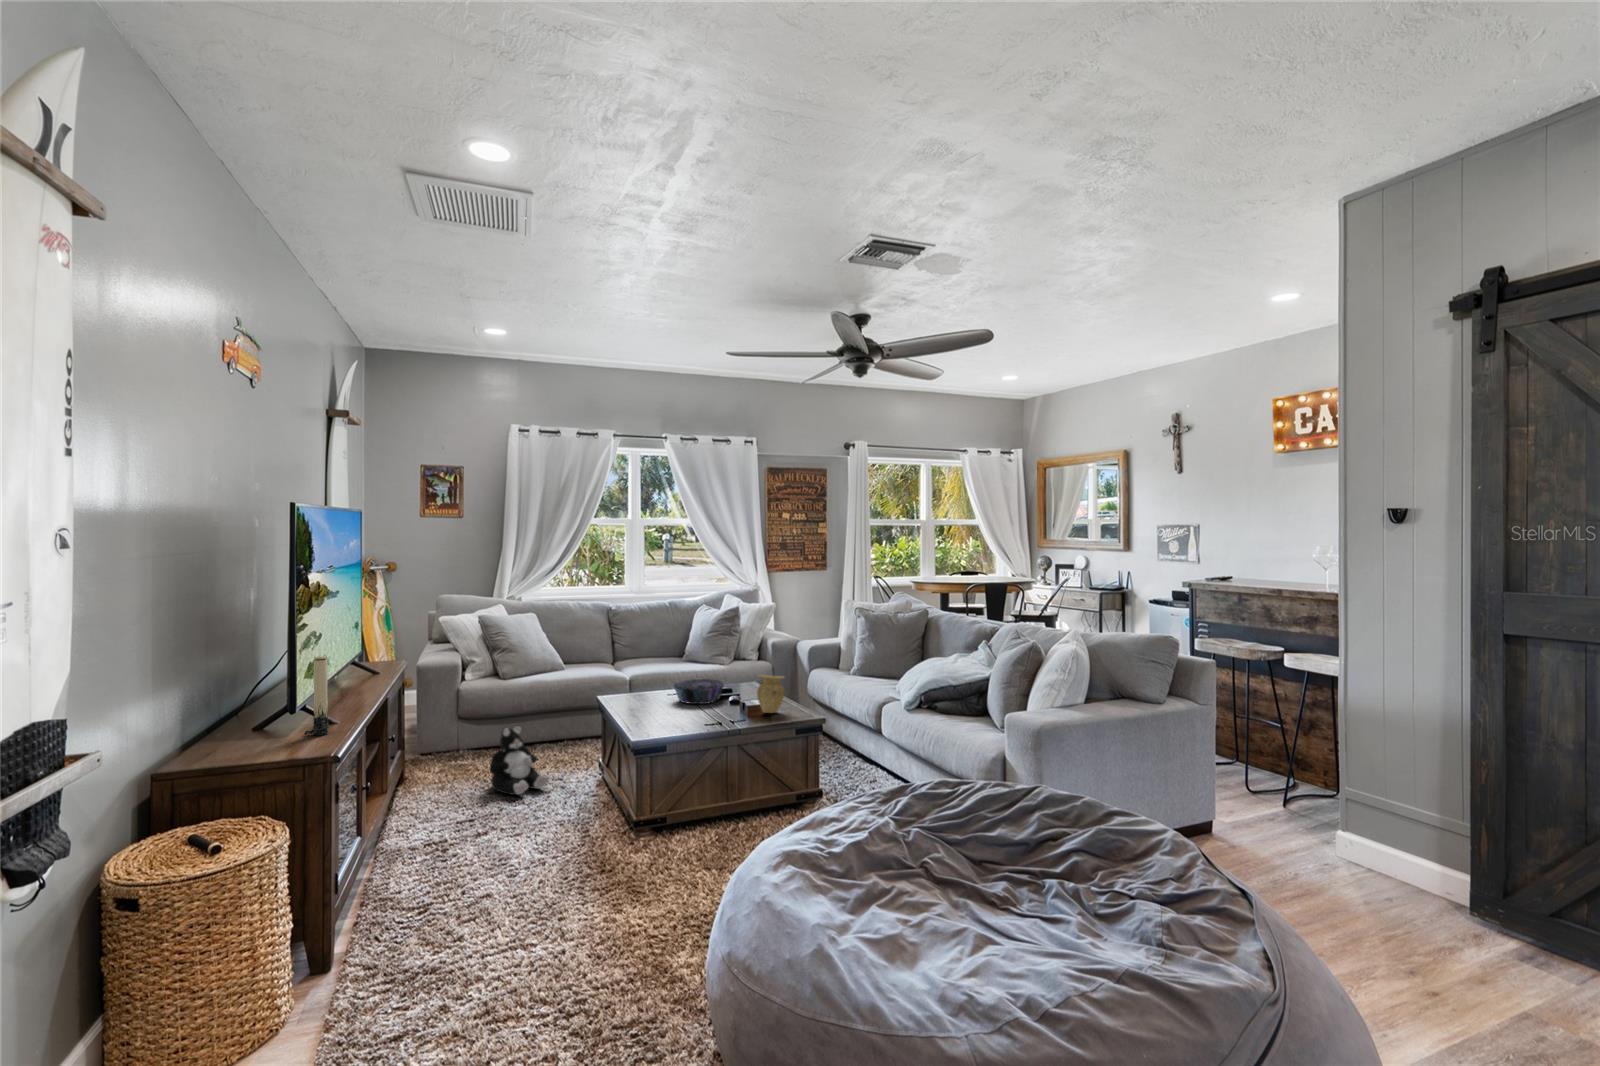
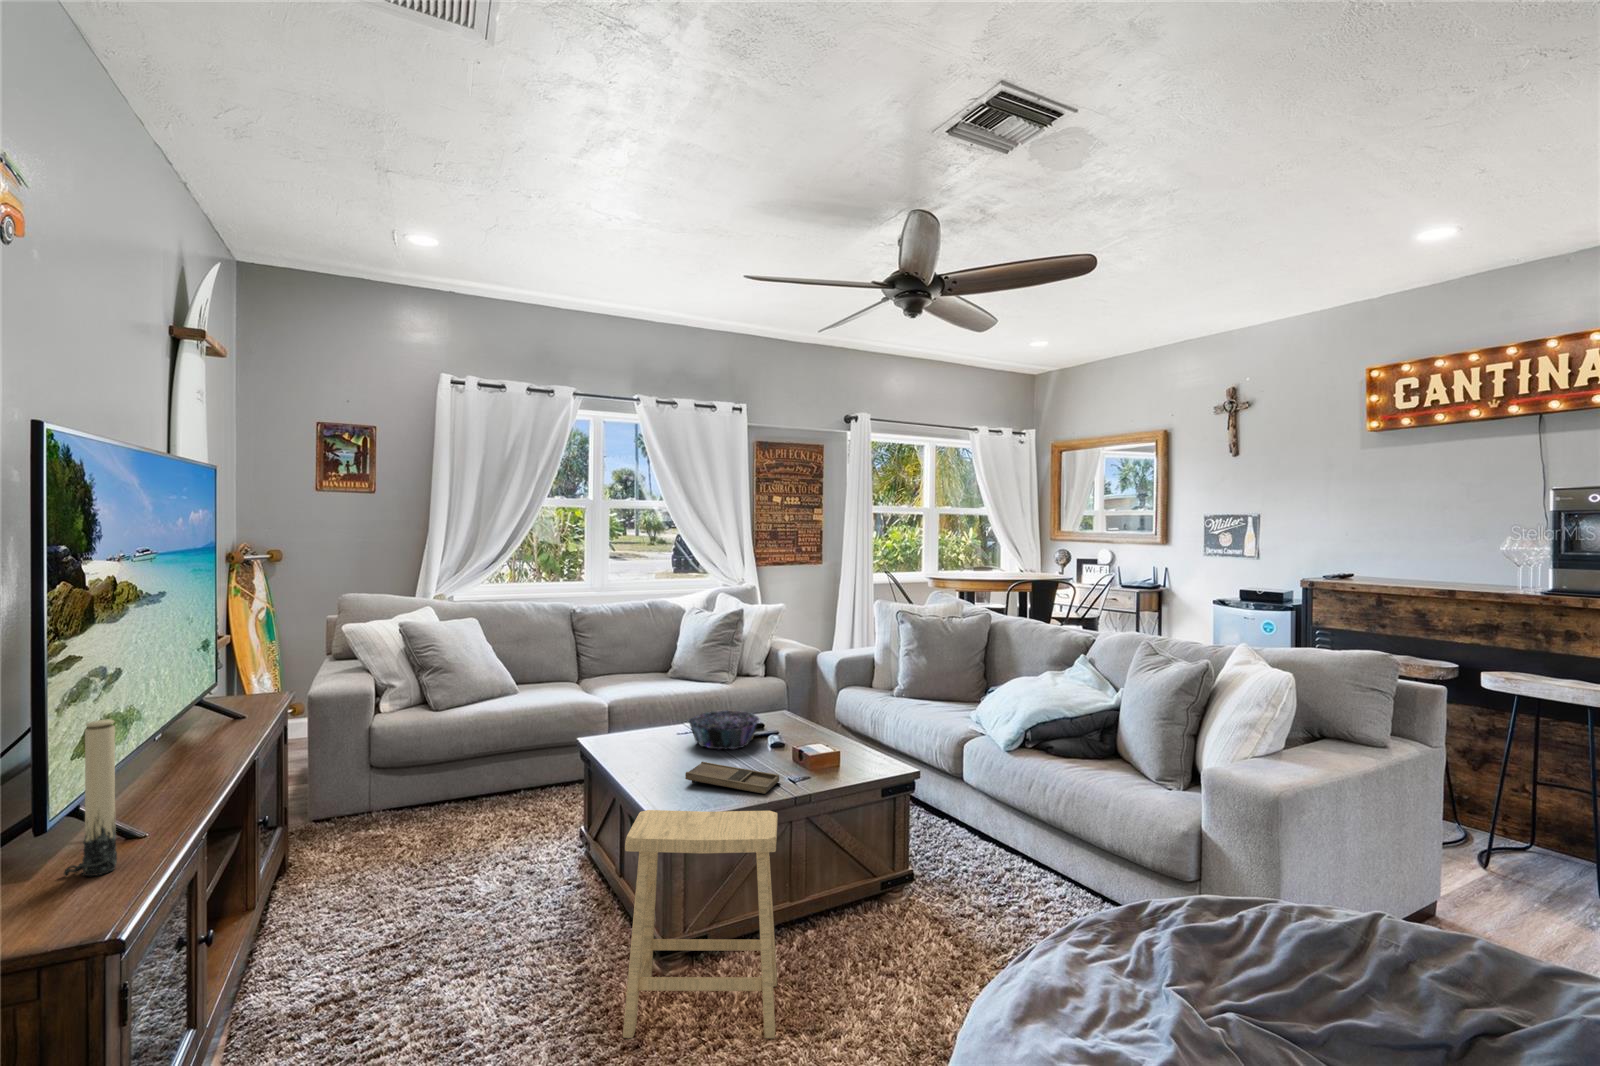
vase: present [757,675,784,713] -> none [820,709,859,765]
tray: none [660,709,723,728] -> present [685,762,779,794]
plush toy: present [489,726,549,795] -> none [420,785,510,892]
footstool: none [603,731,708,869] -> present [623,810,778,1038]

